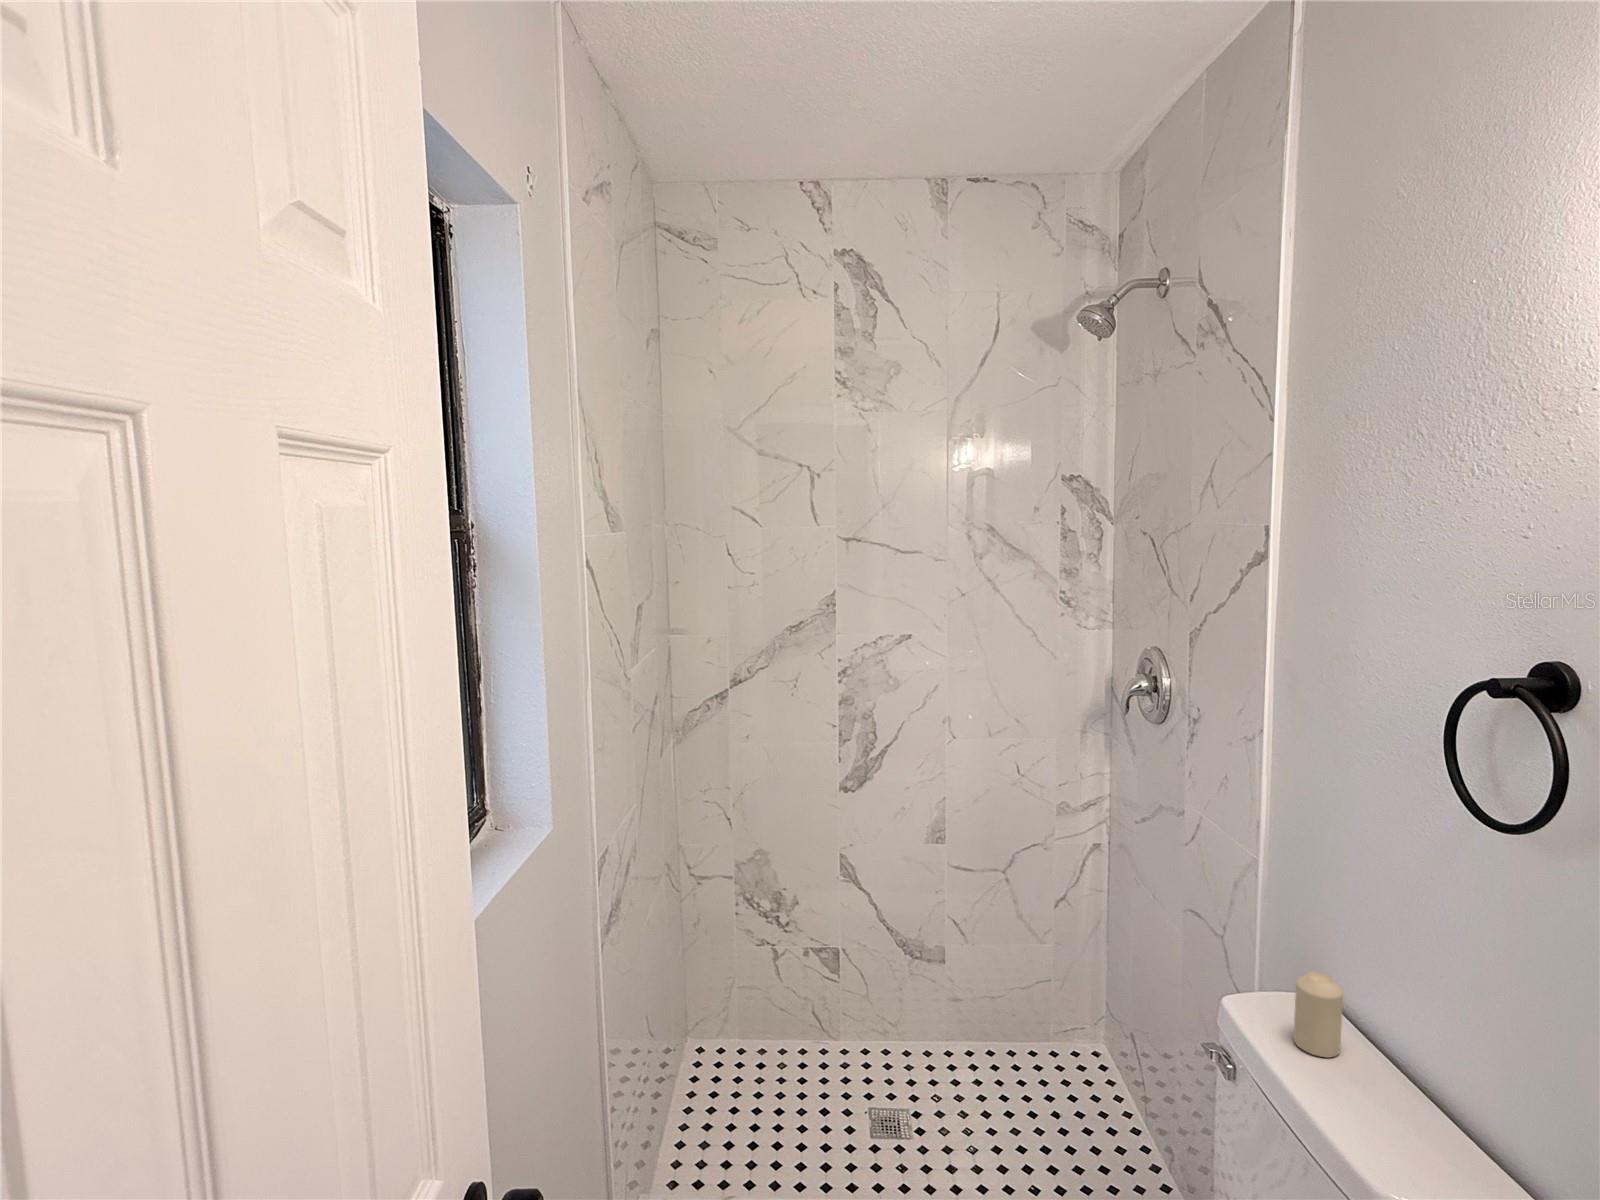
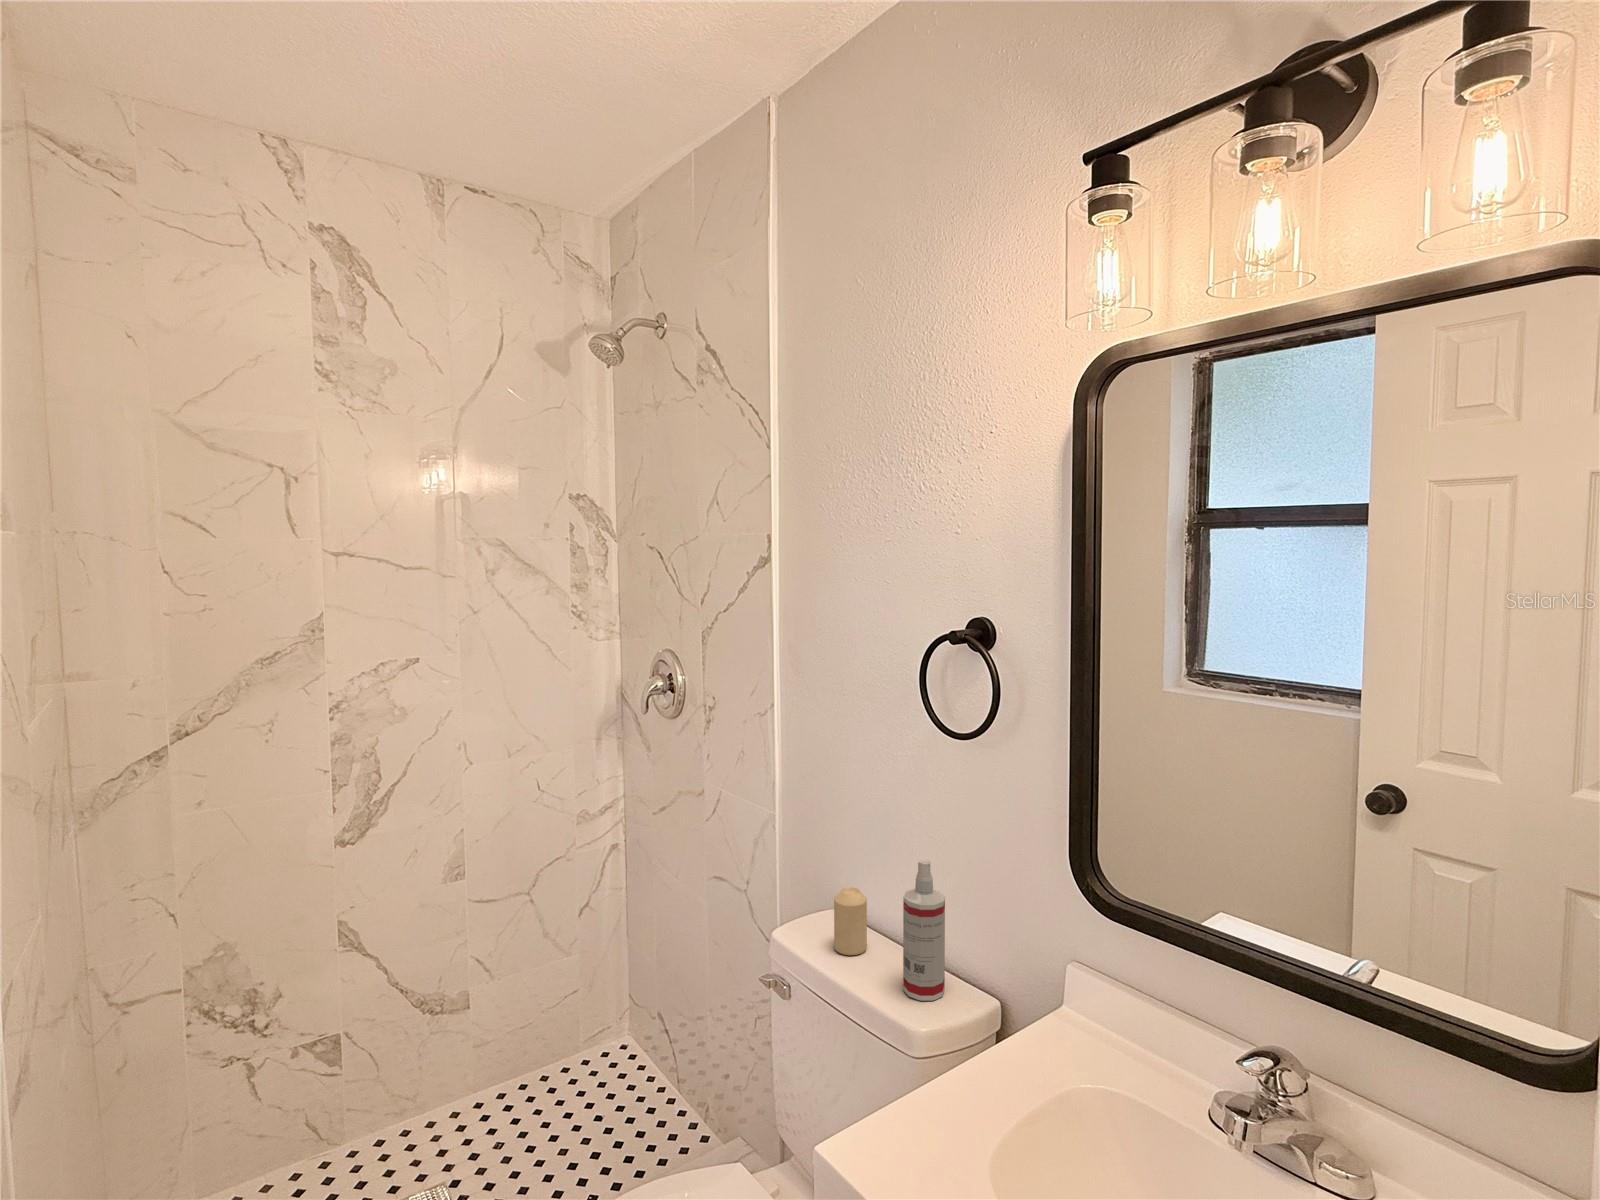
spray bottle: none [1370,971,1444,1155] -> present [903,860,945,1001]

